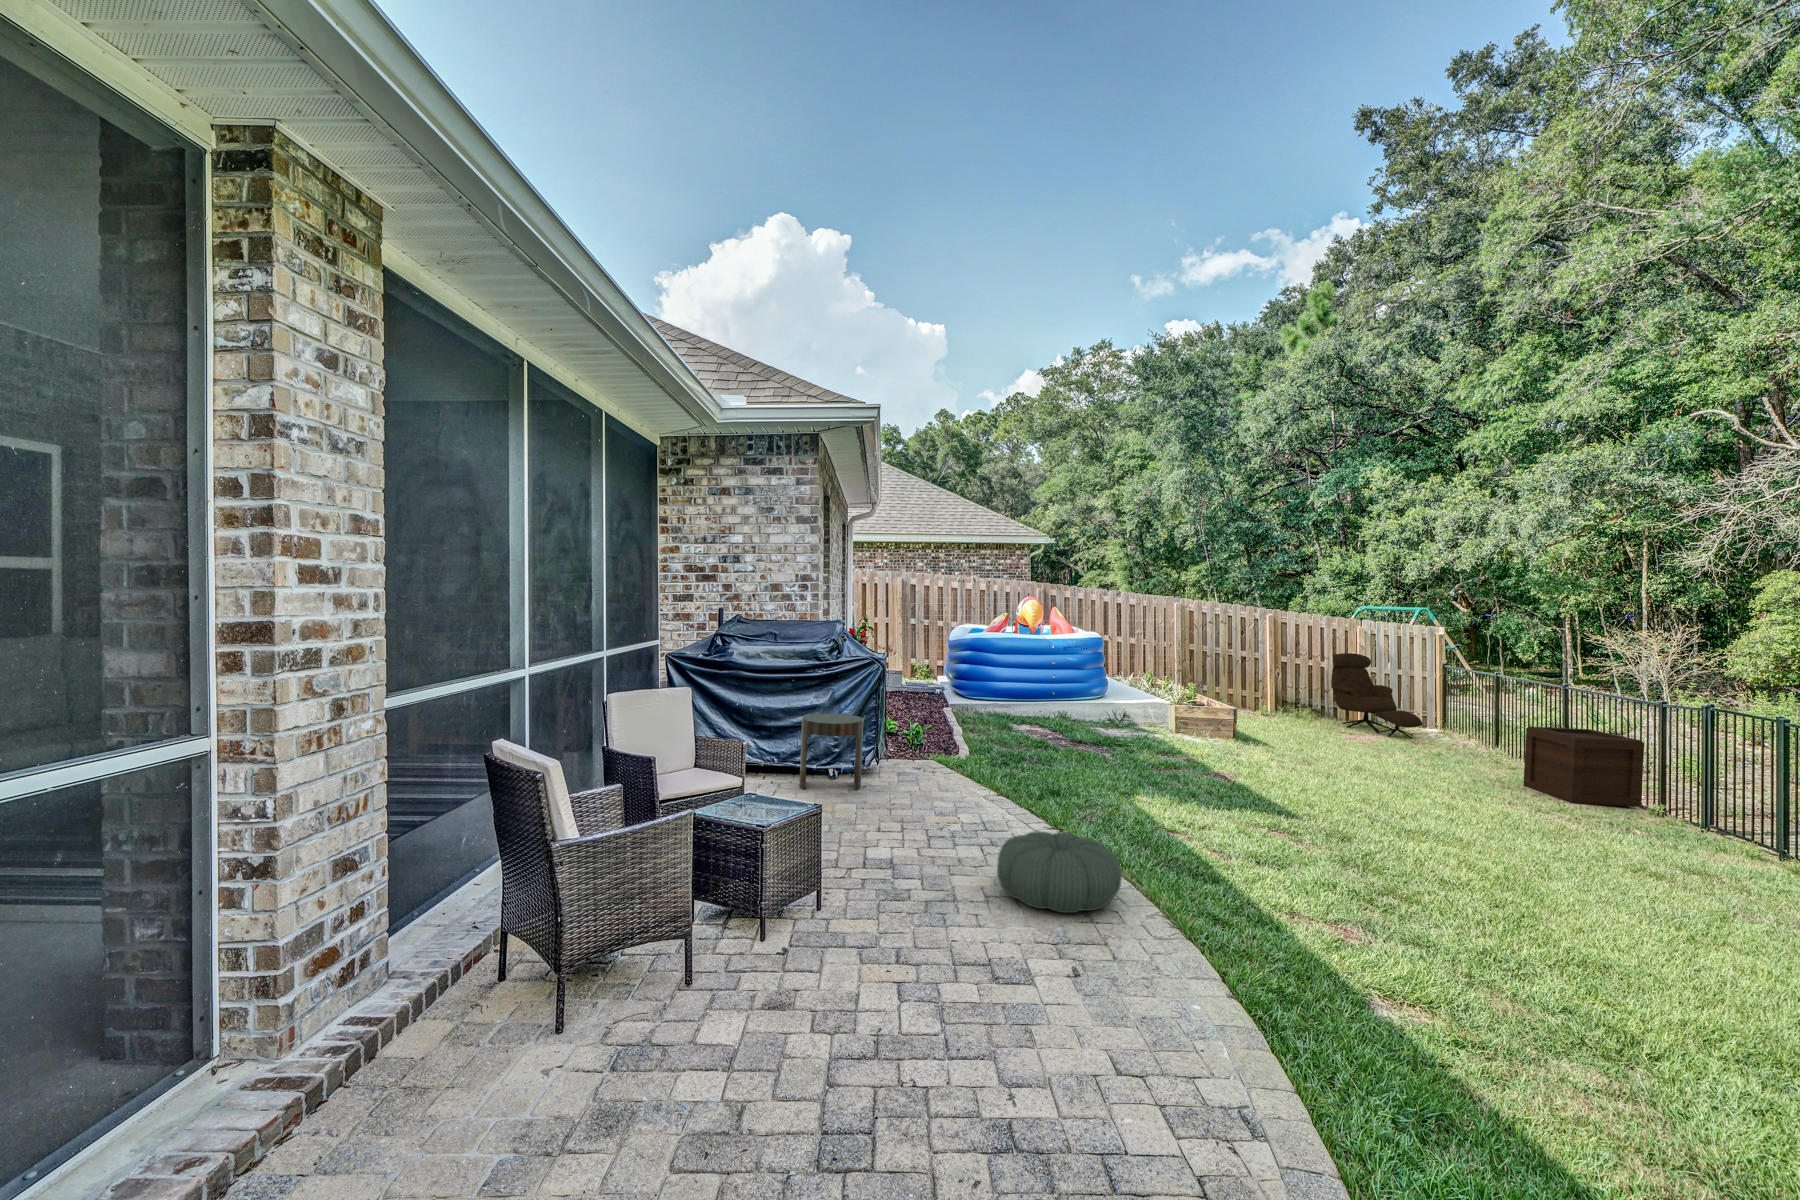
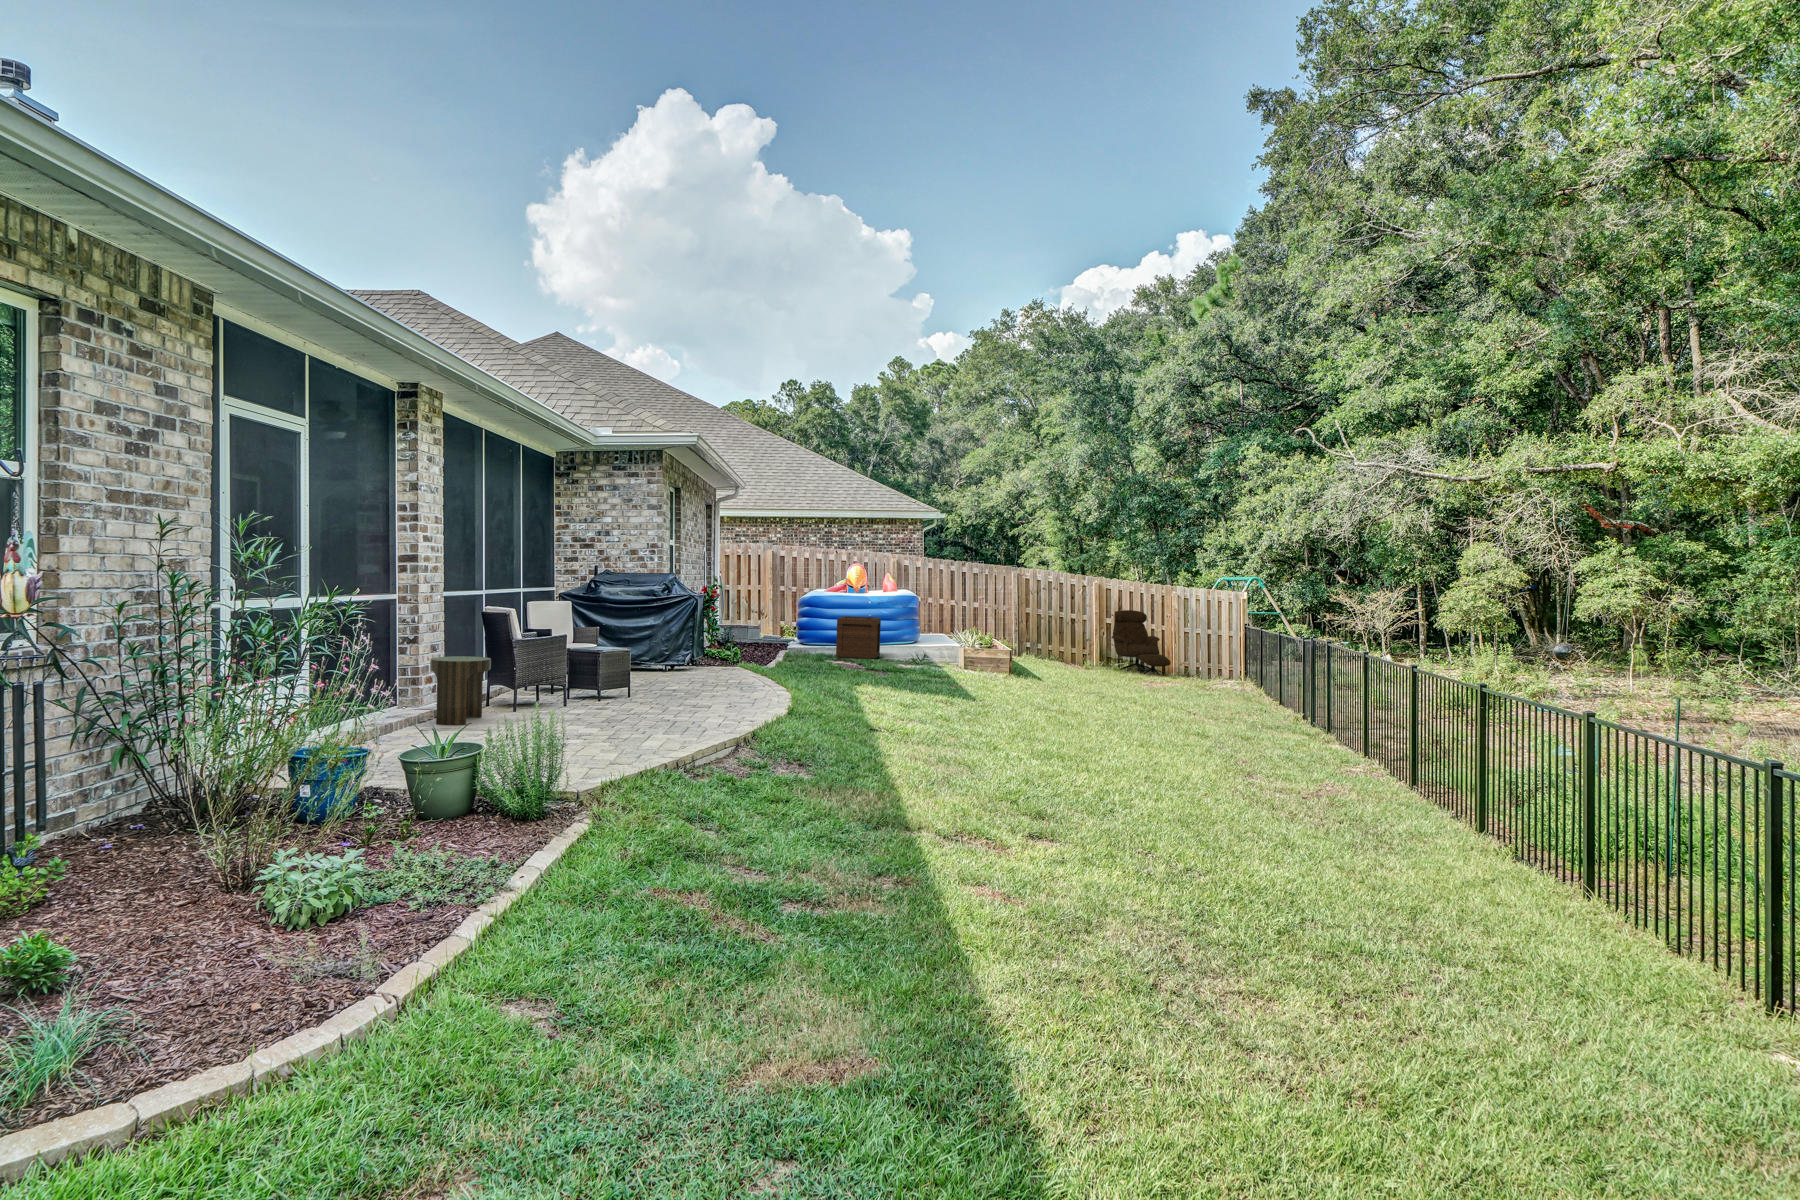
side table: present [800,713,863,790] -> present [430,656,491,725]
wooden crate: present [1523,727,1644,807] -> present [836,616,881,659]
pouf: present [997,832,1122,913] -> none [730,675,793,707]

